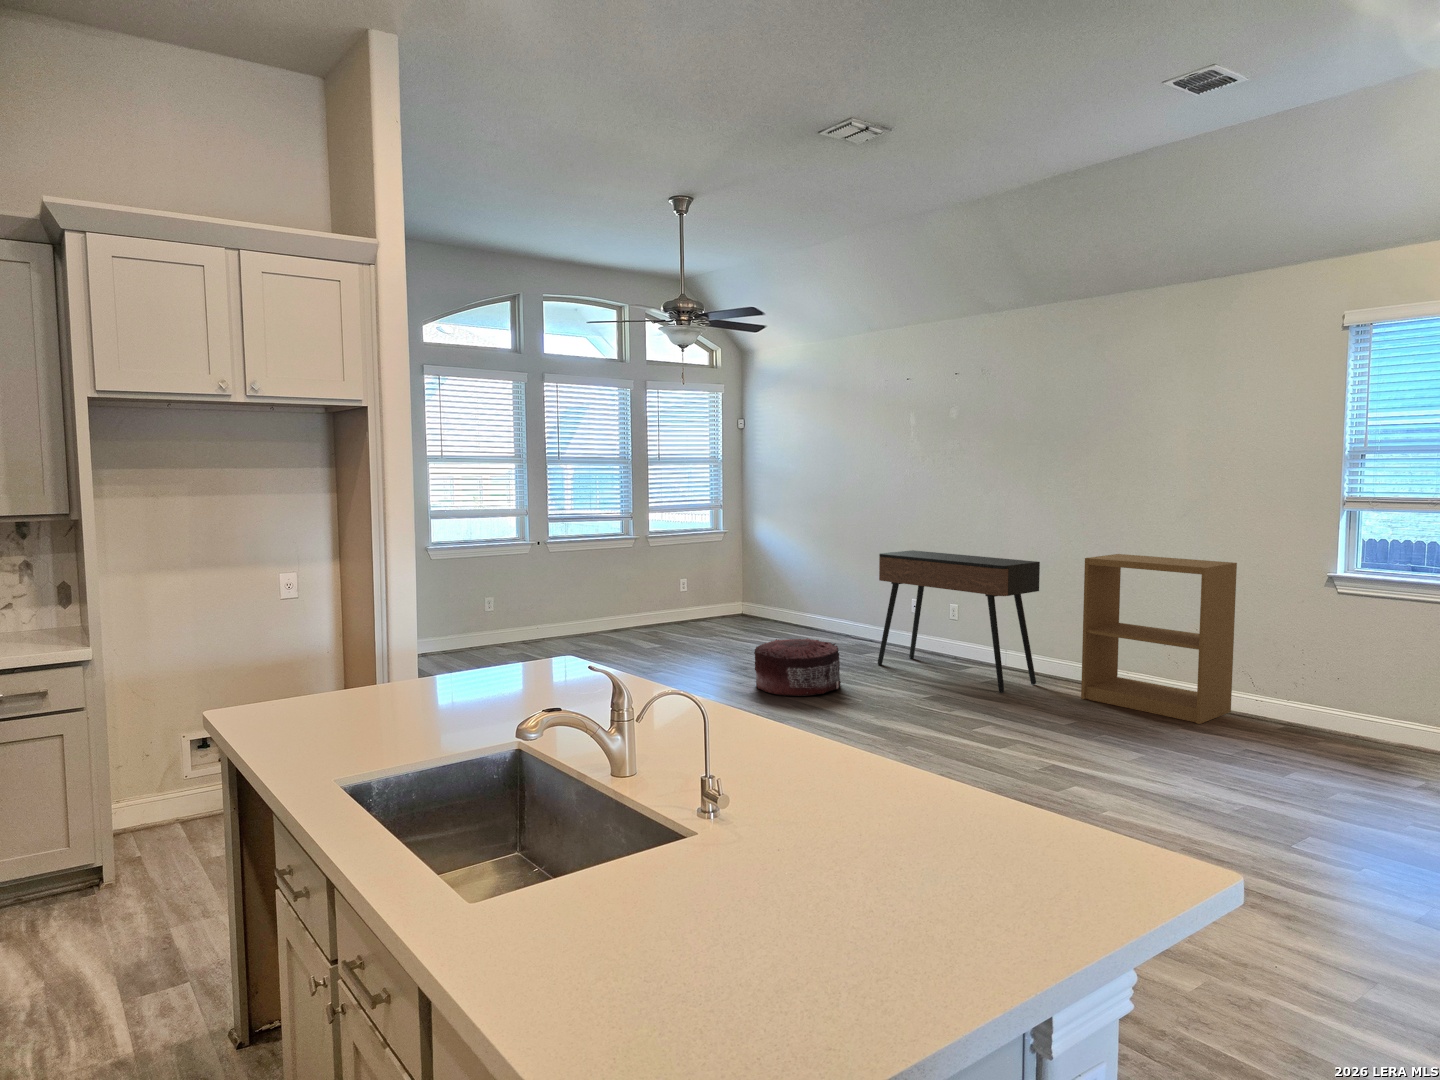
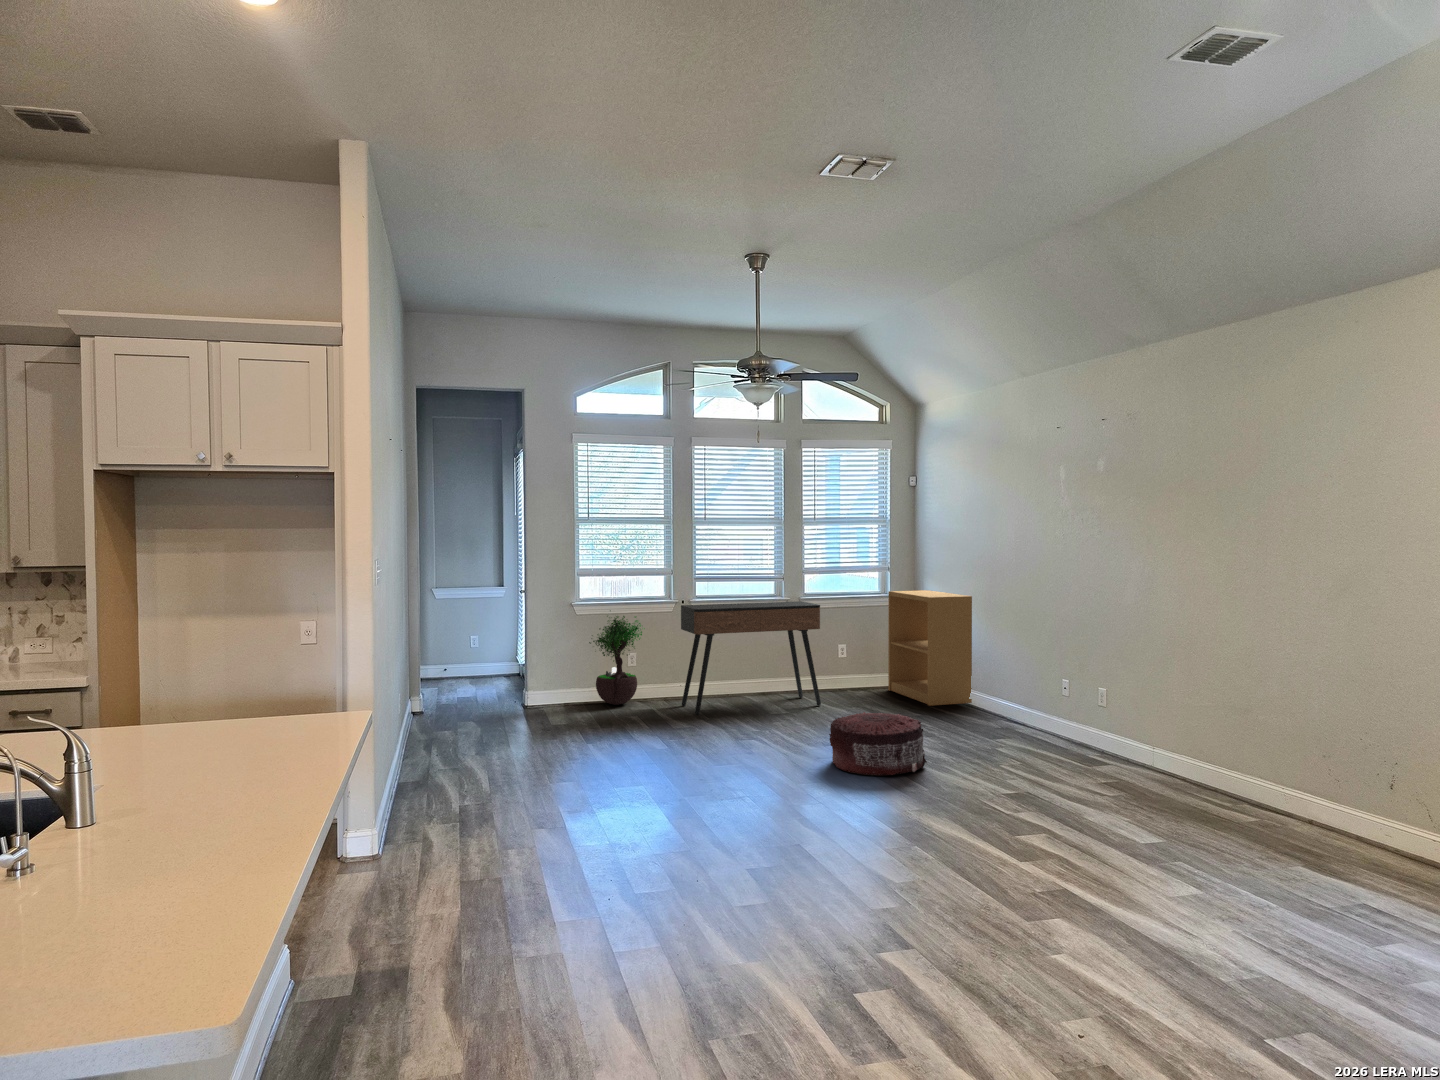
console table: present [878,550,1040,693] -> present [681,601,821,715]
bookshelf: present [1081,554,1237,724] -> present [888,590,972,706]
potted tree: none [455,556,513,655] -> present [589,616,645,705]

